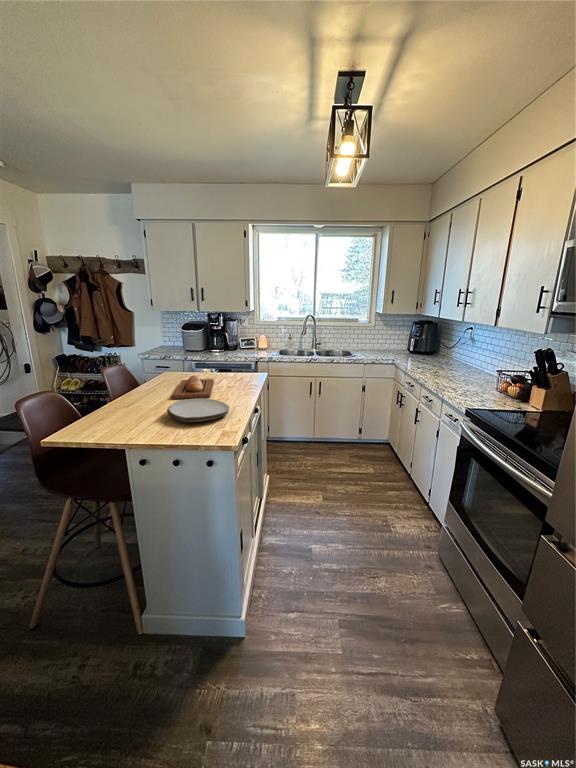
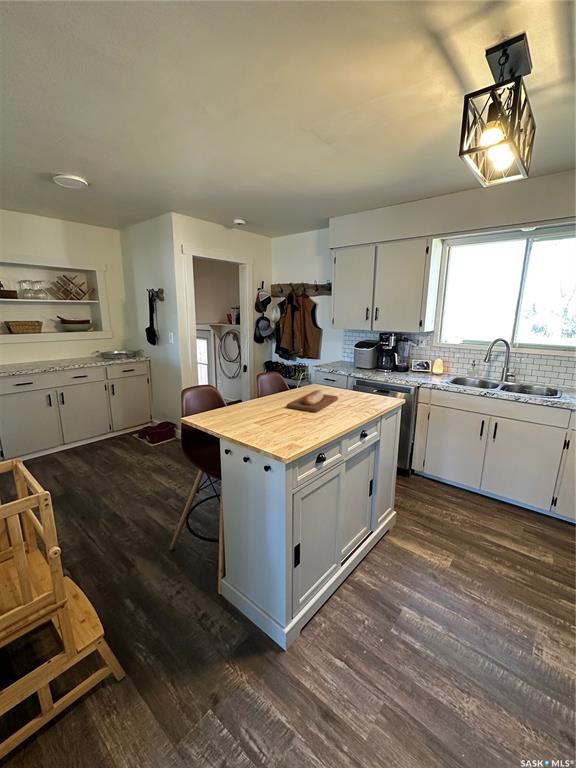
plate: present [167,398,229,422] -> none [261,409,316,431]

